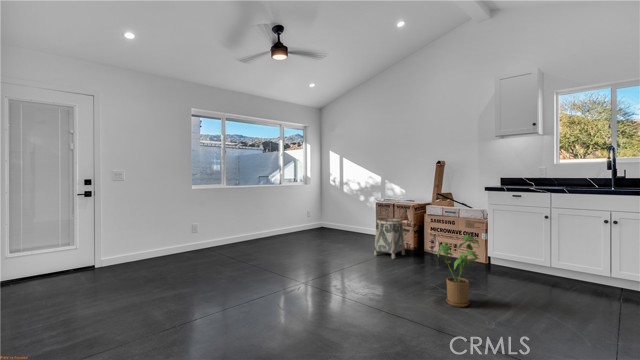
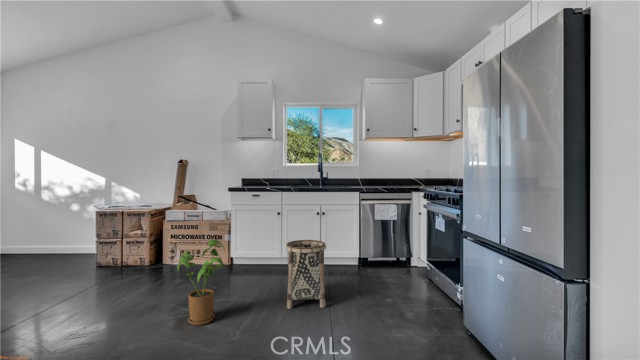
basket: present [374,218,405,259] -> present [286,240,326,309]

